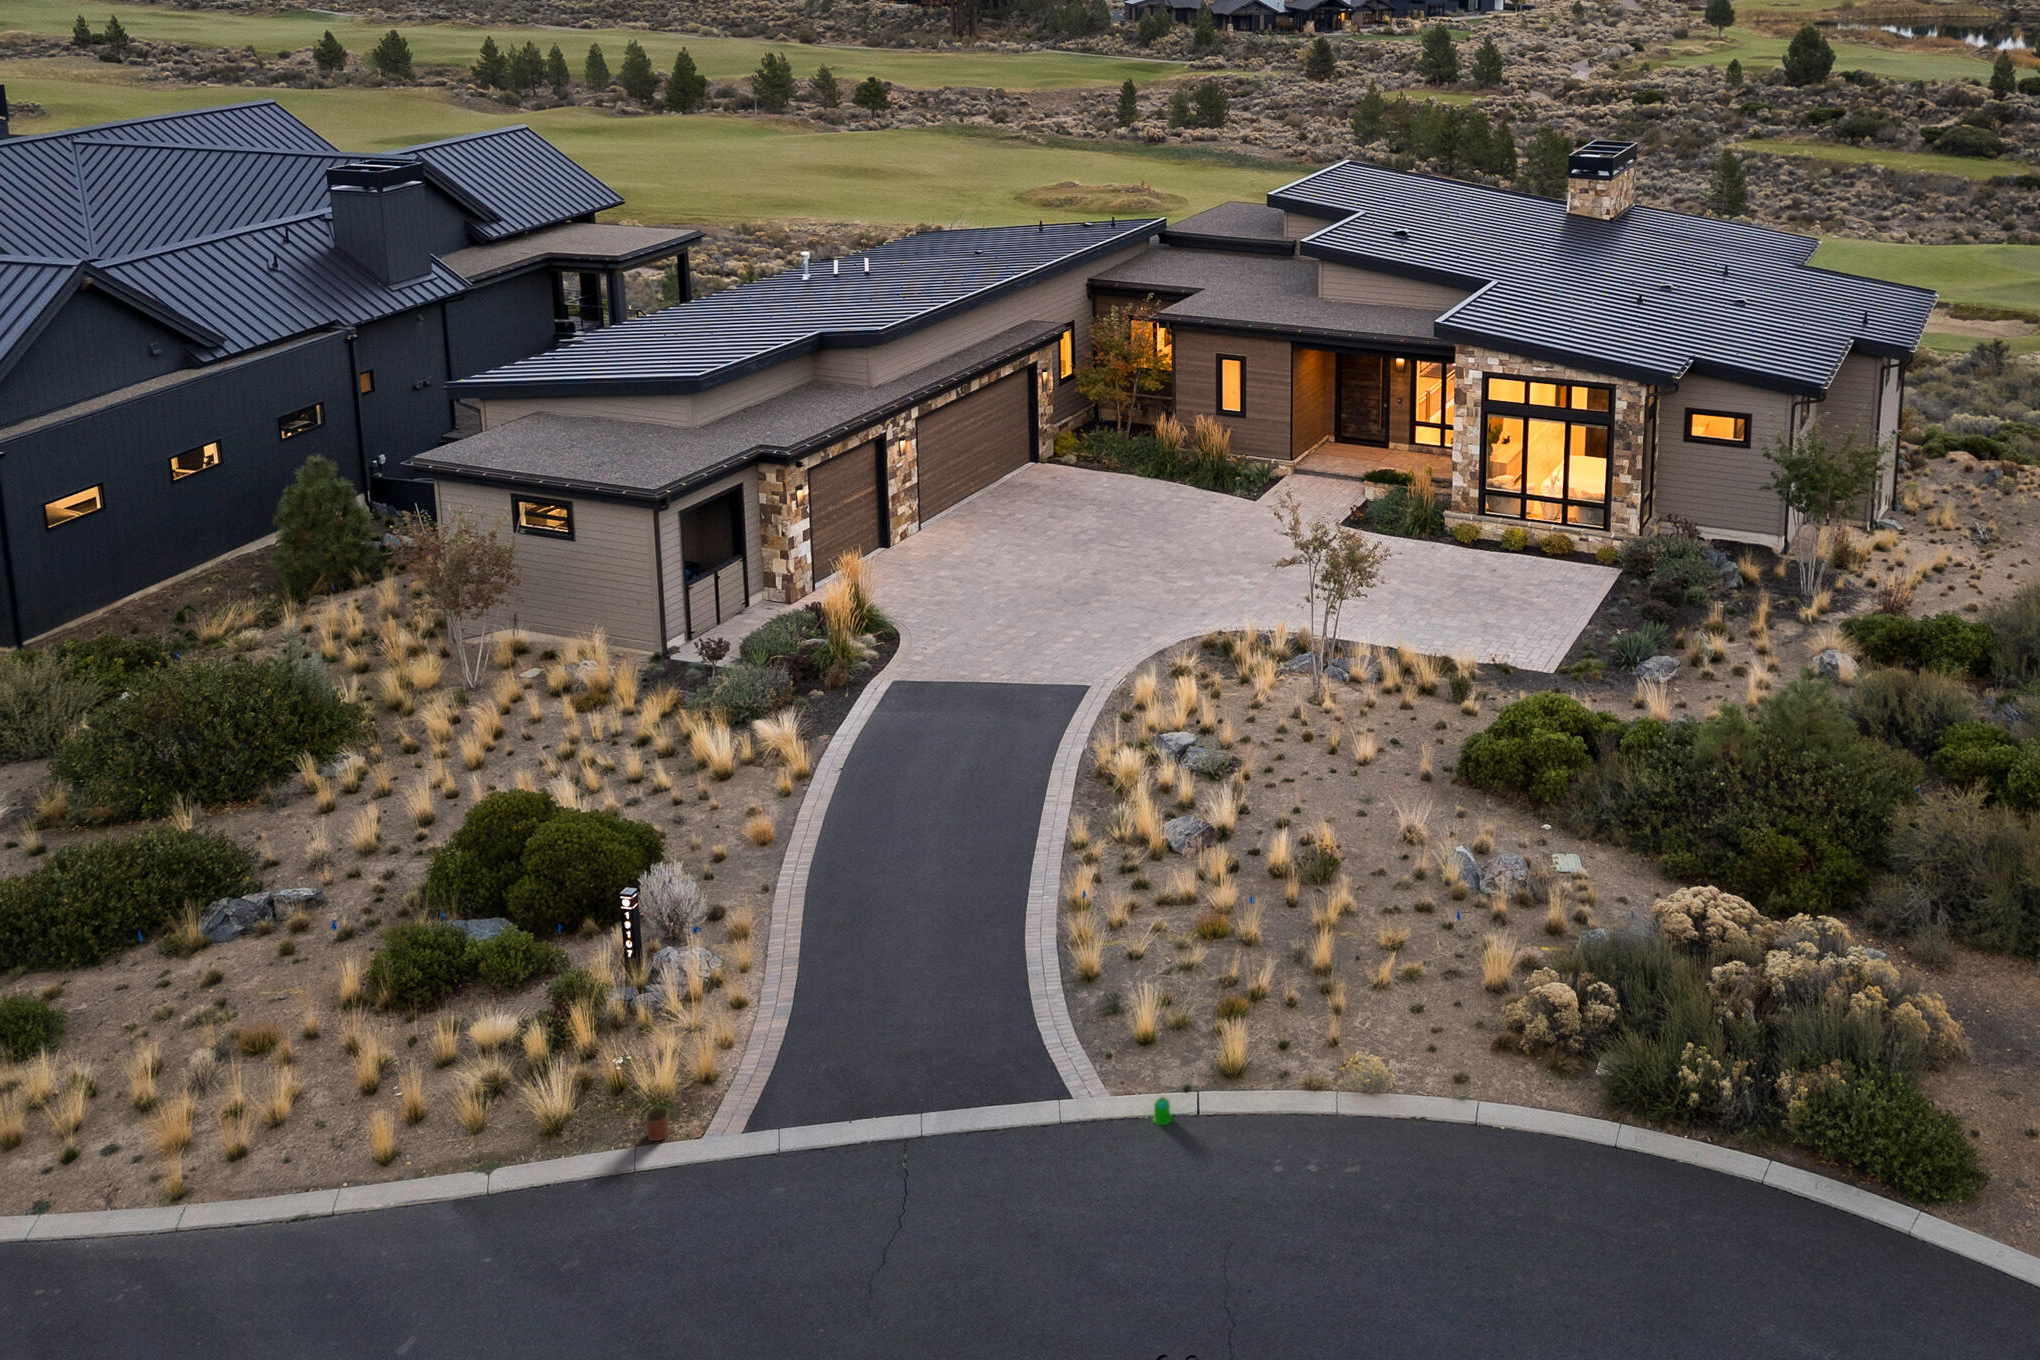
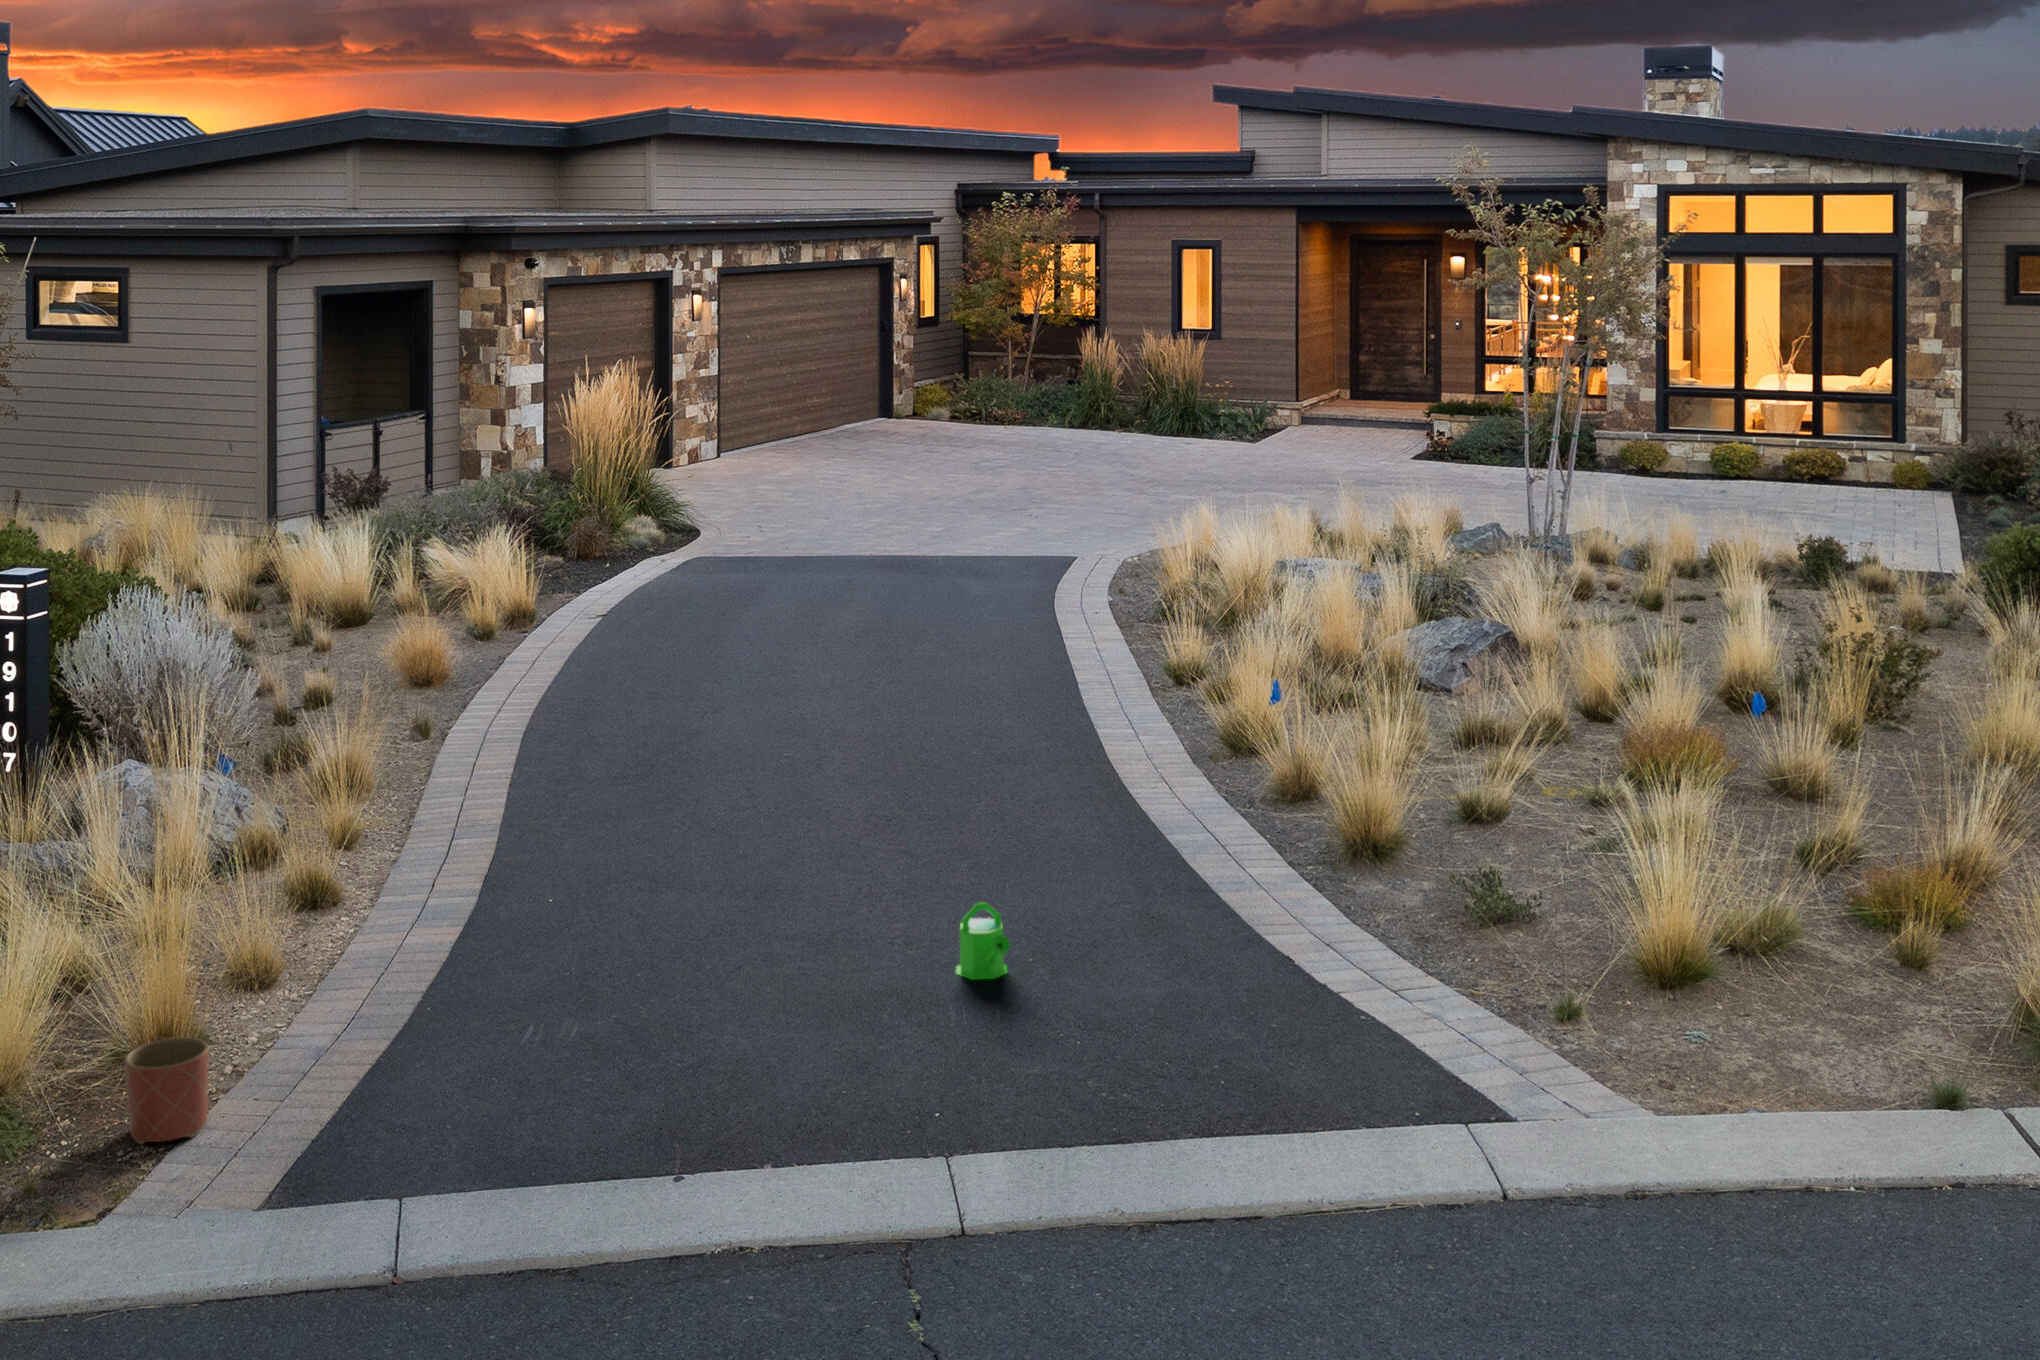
watering can: present [1153,1097,1171,1125] -> present [956,902,1010,980]

